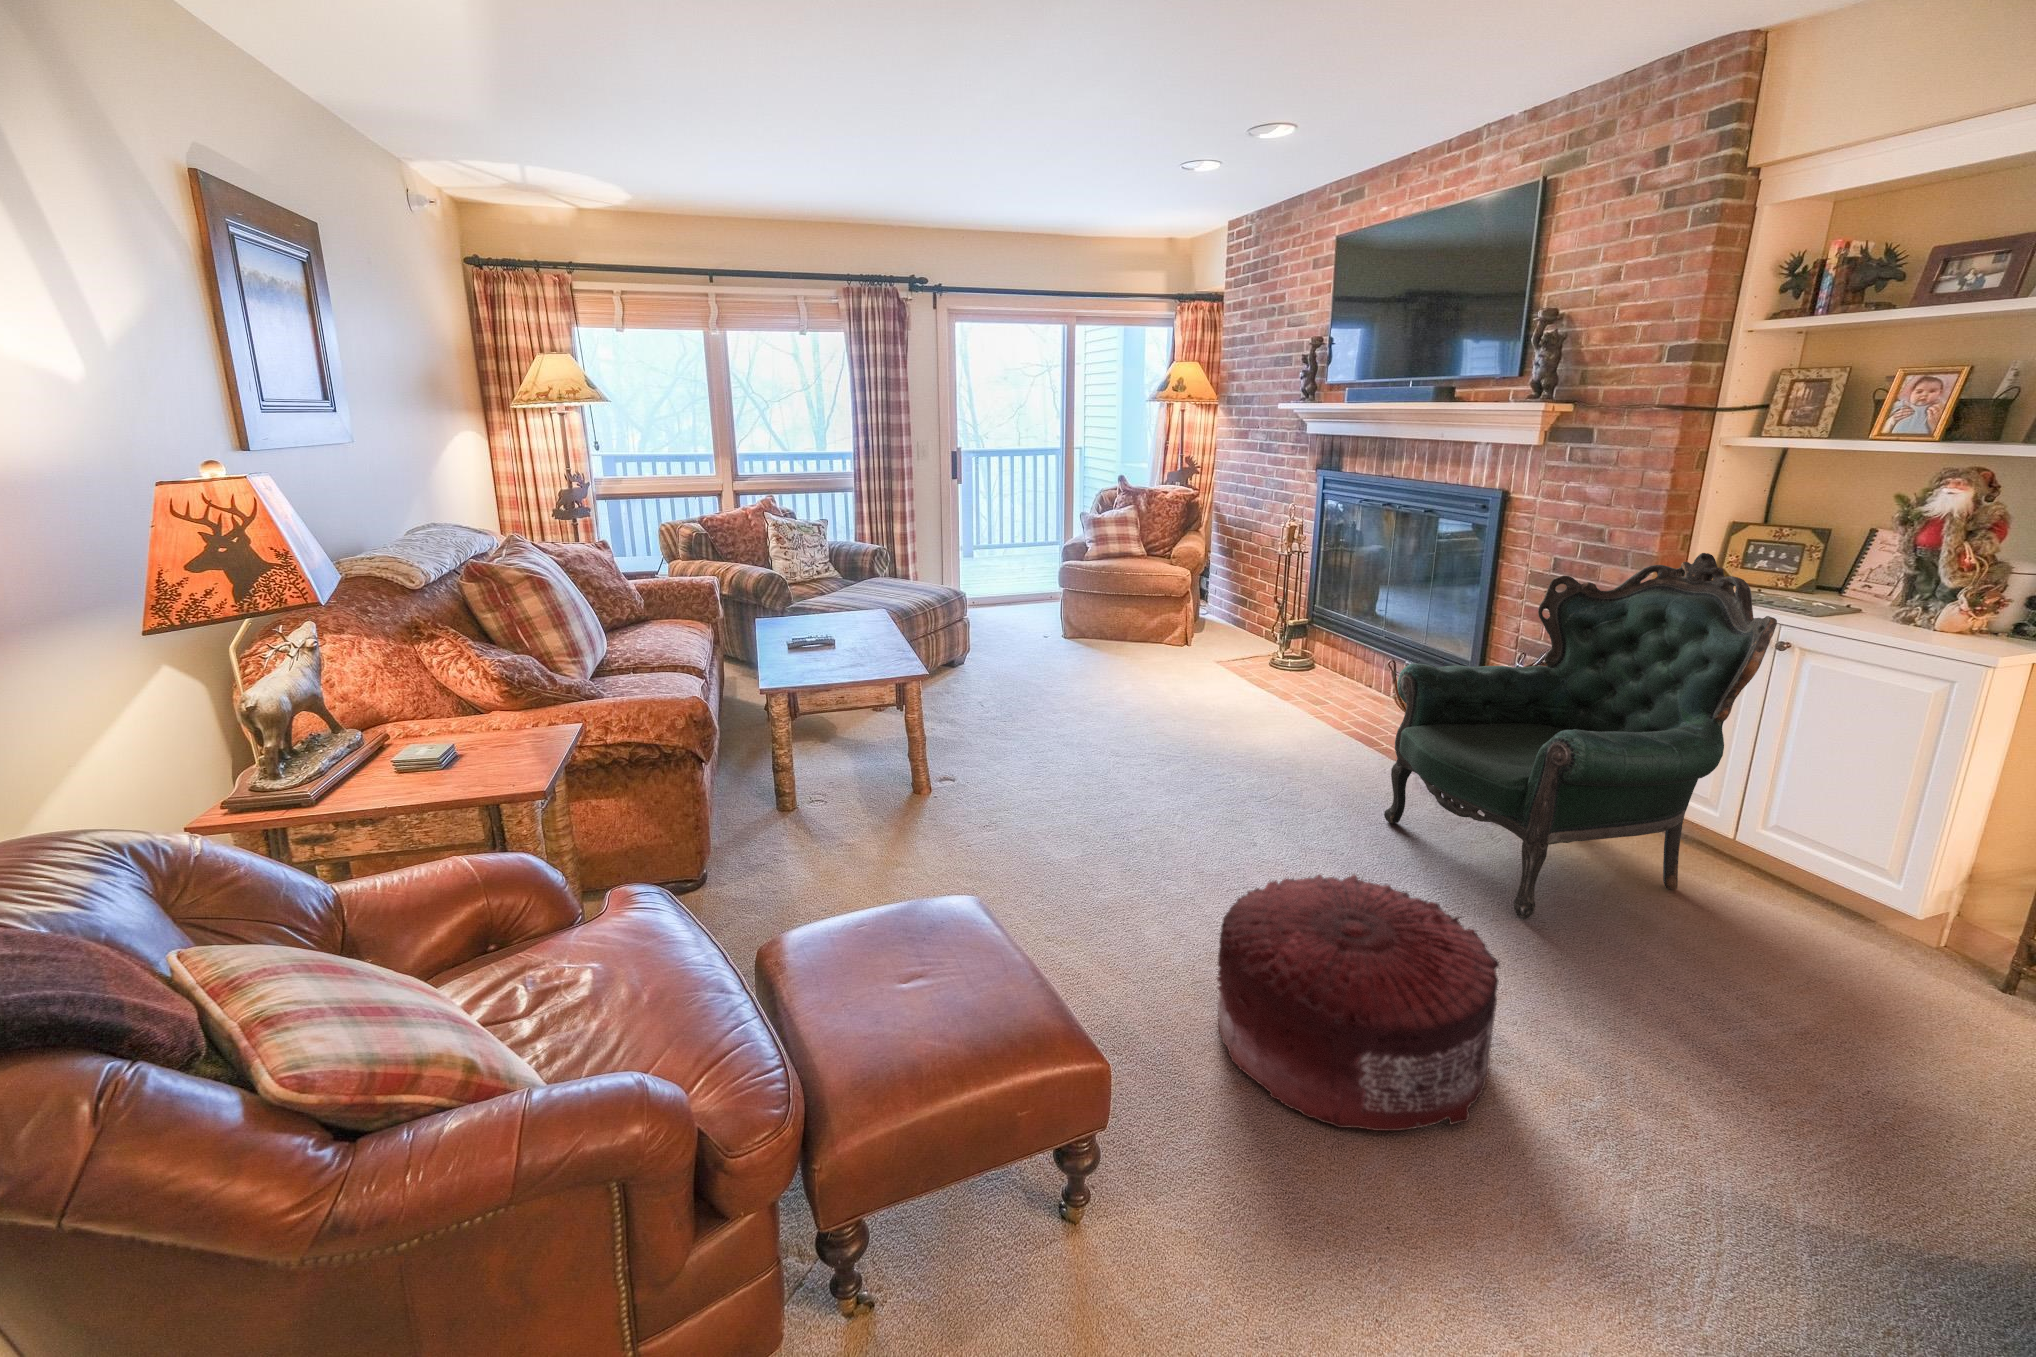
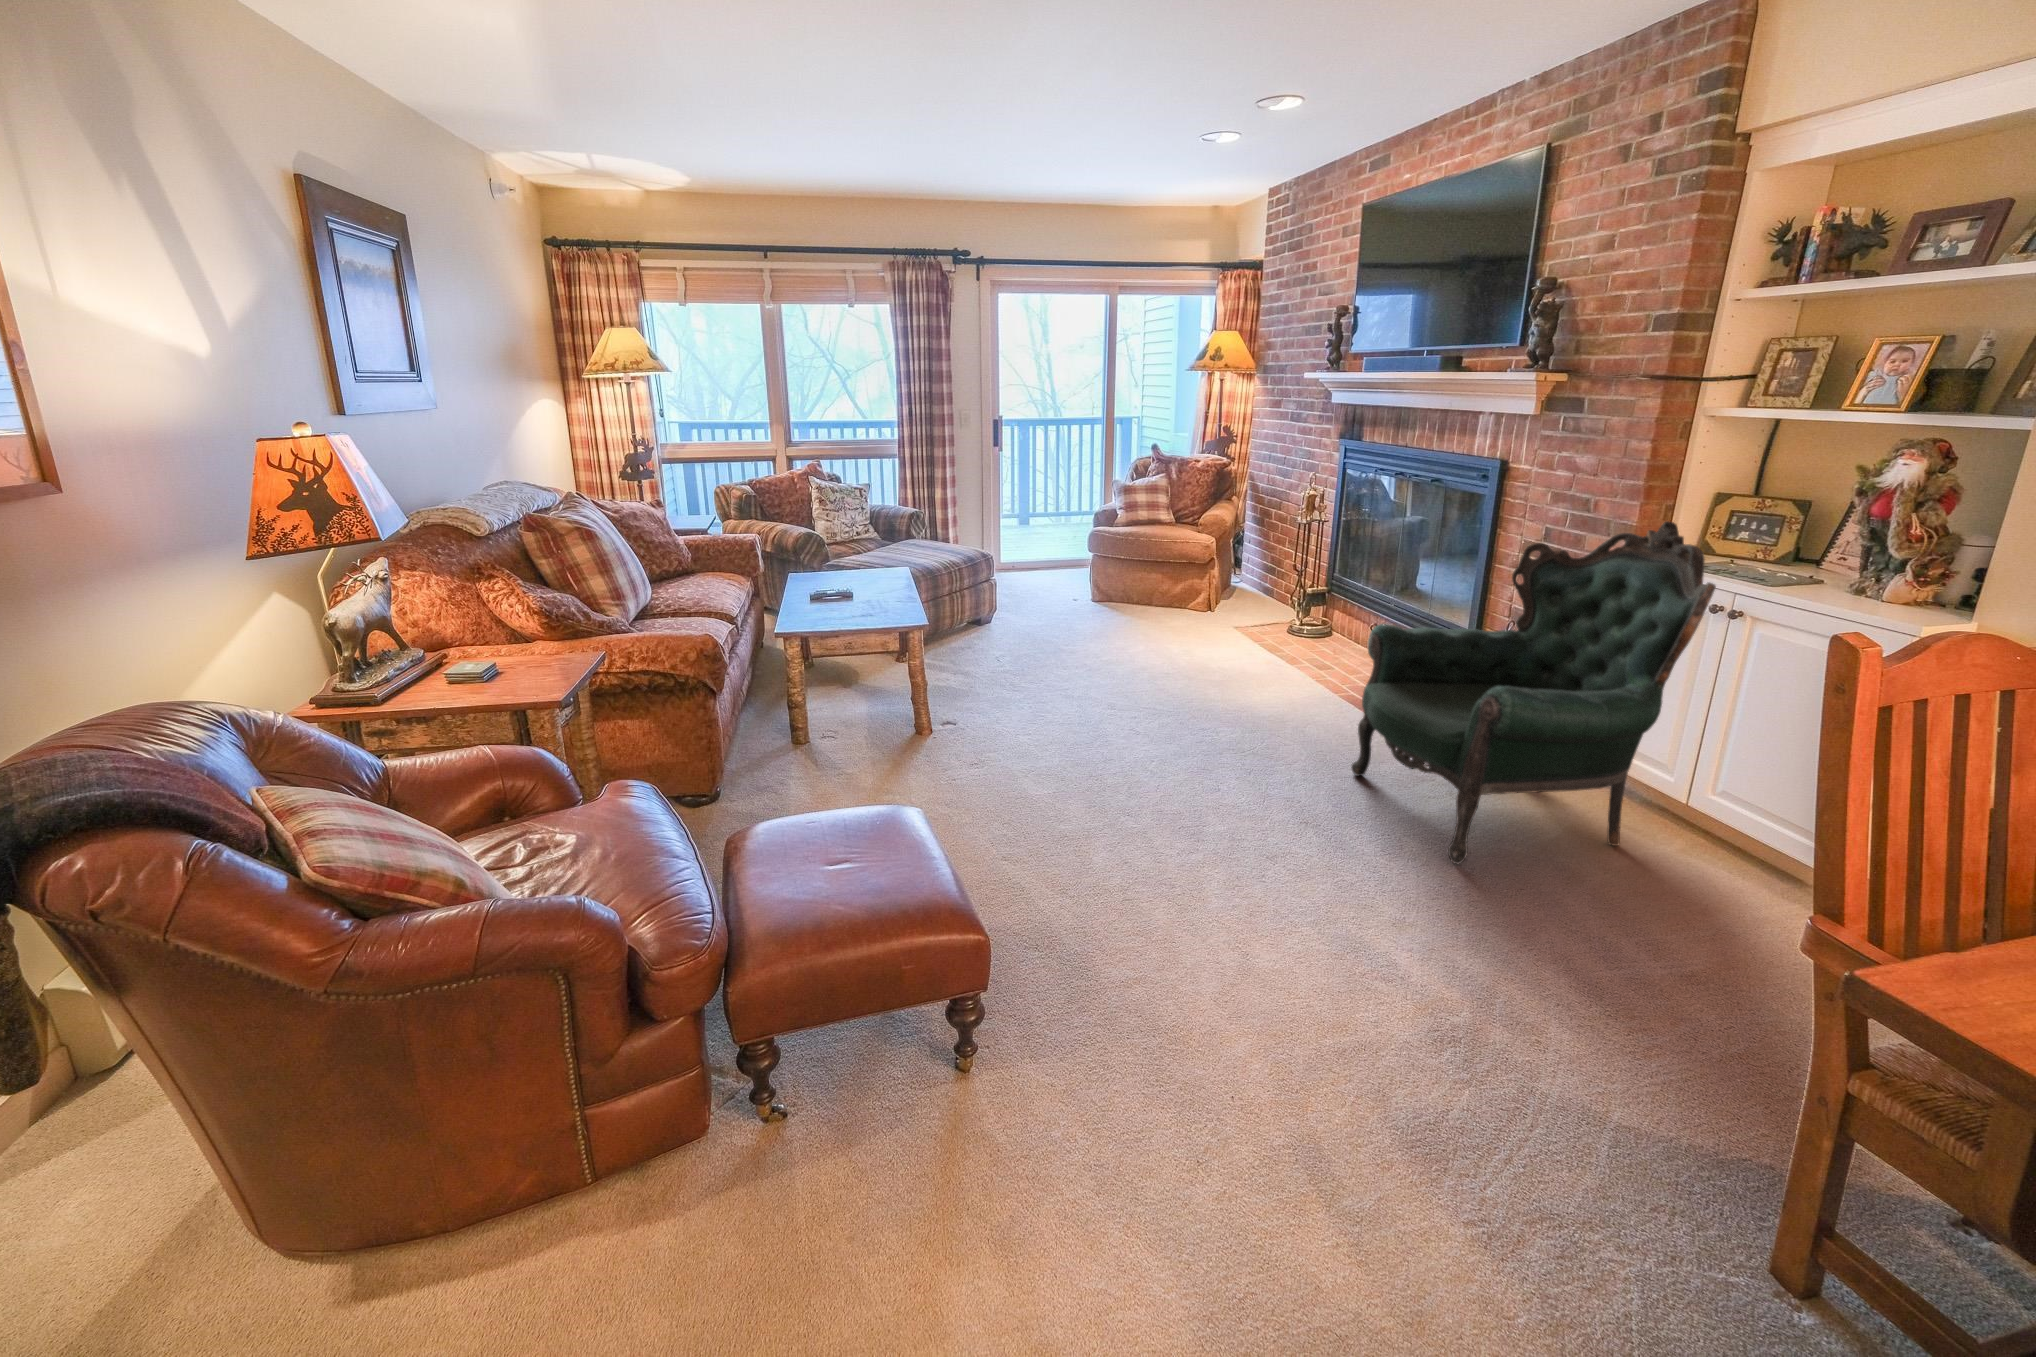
pouf: present [1217,875,1499,1131] -> none [1136,809,1385,1030]

